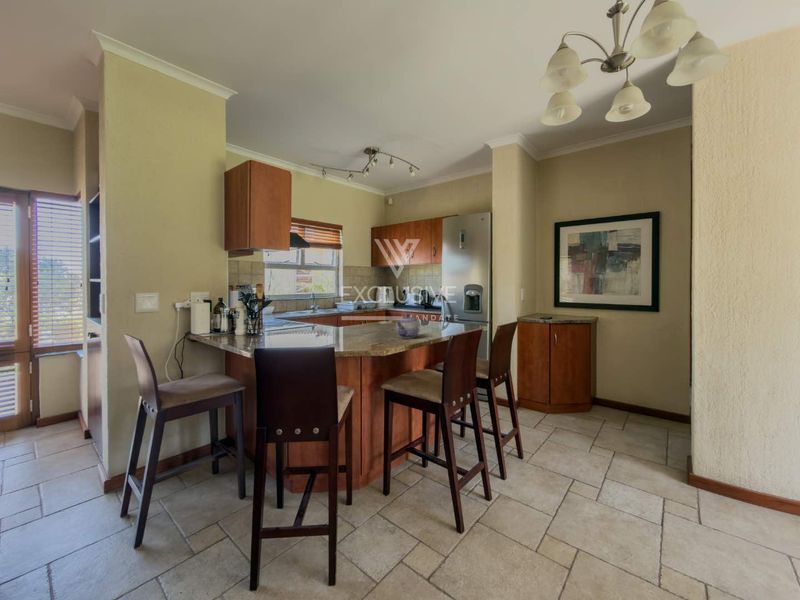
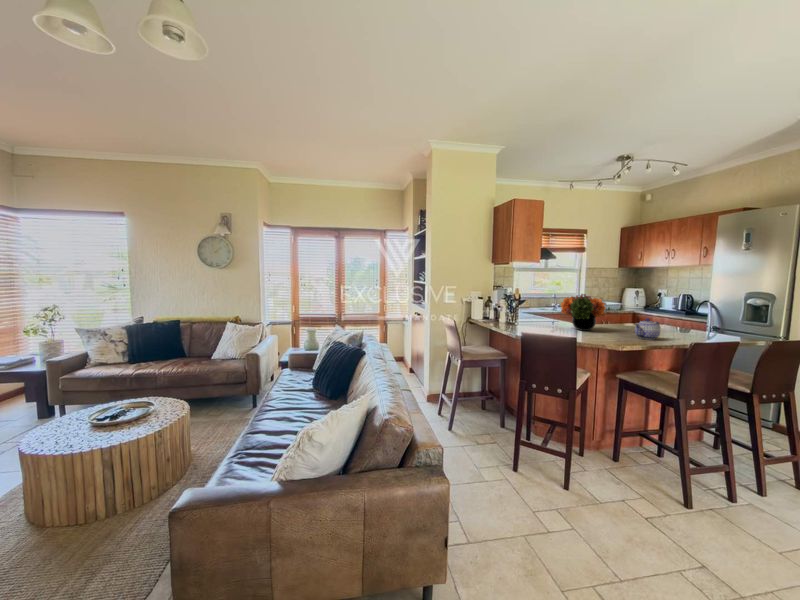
flower arrangement: none [314,289,366,335] -> present [561,294,606,331]

